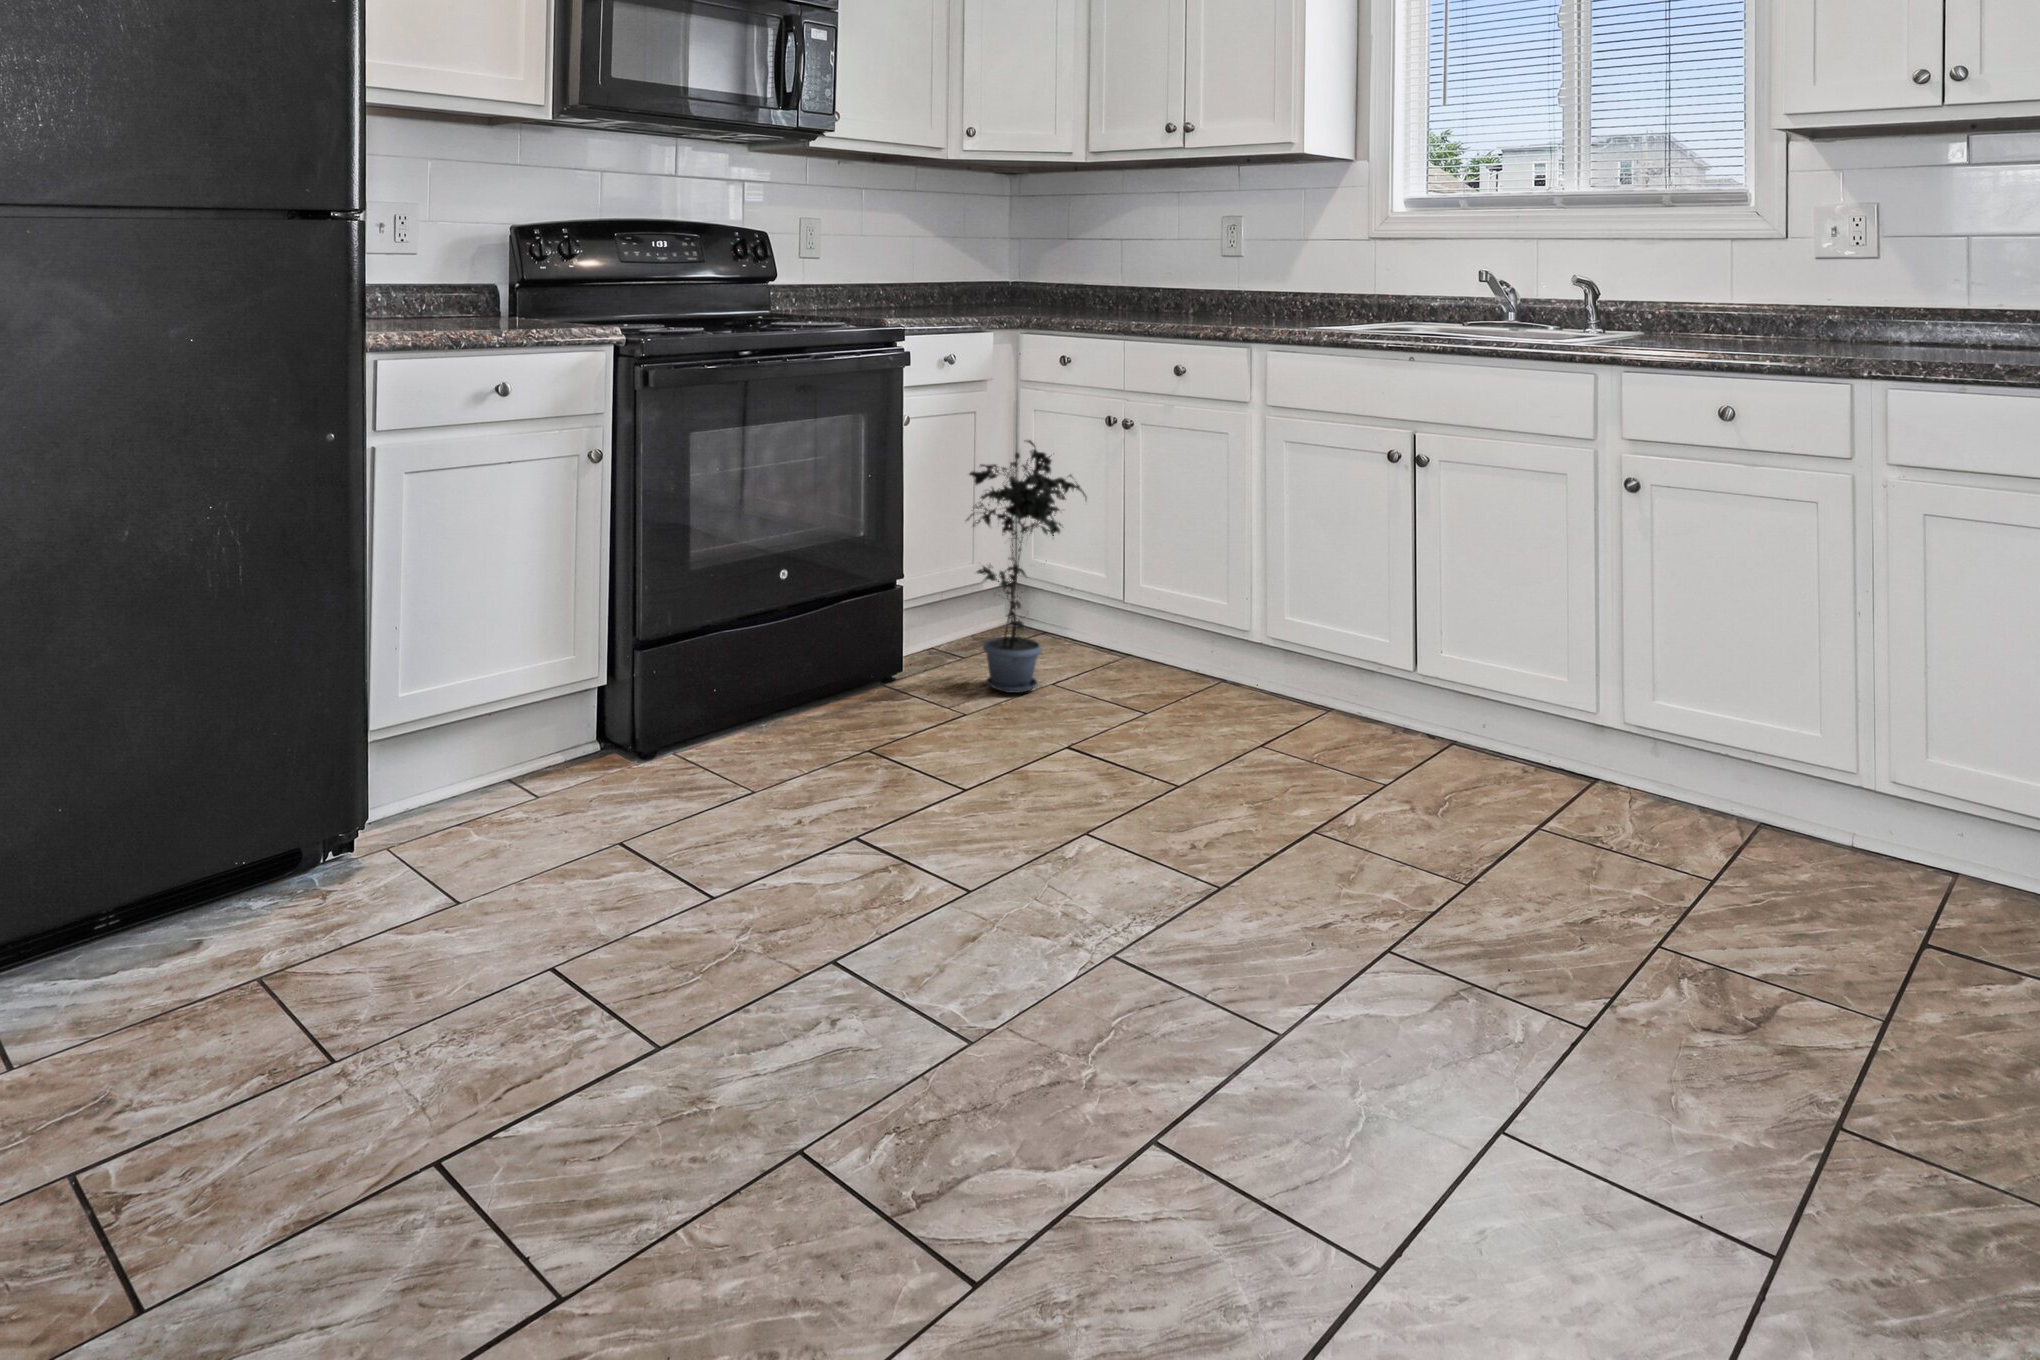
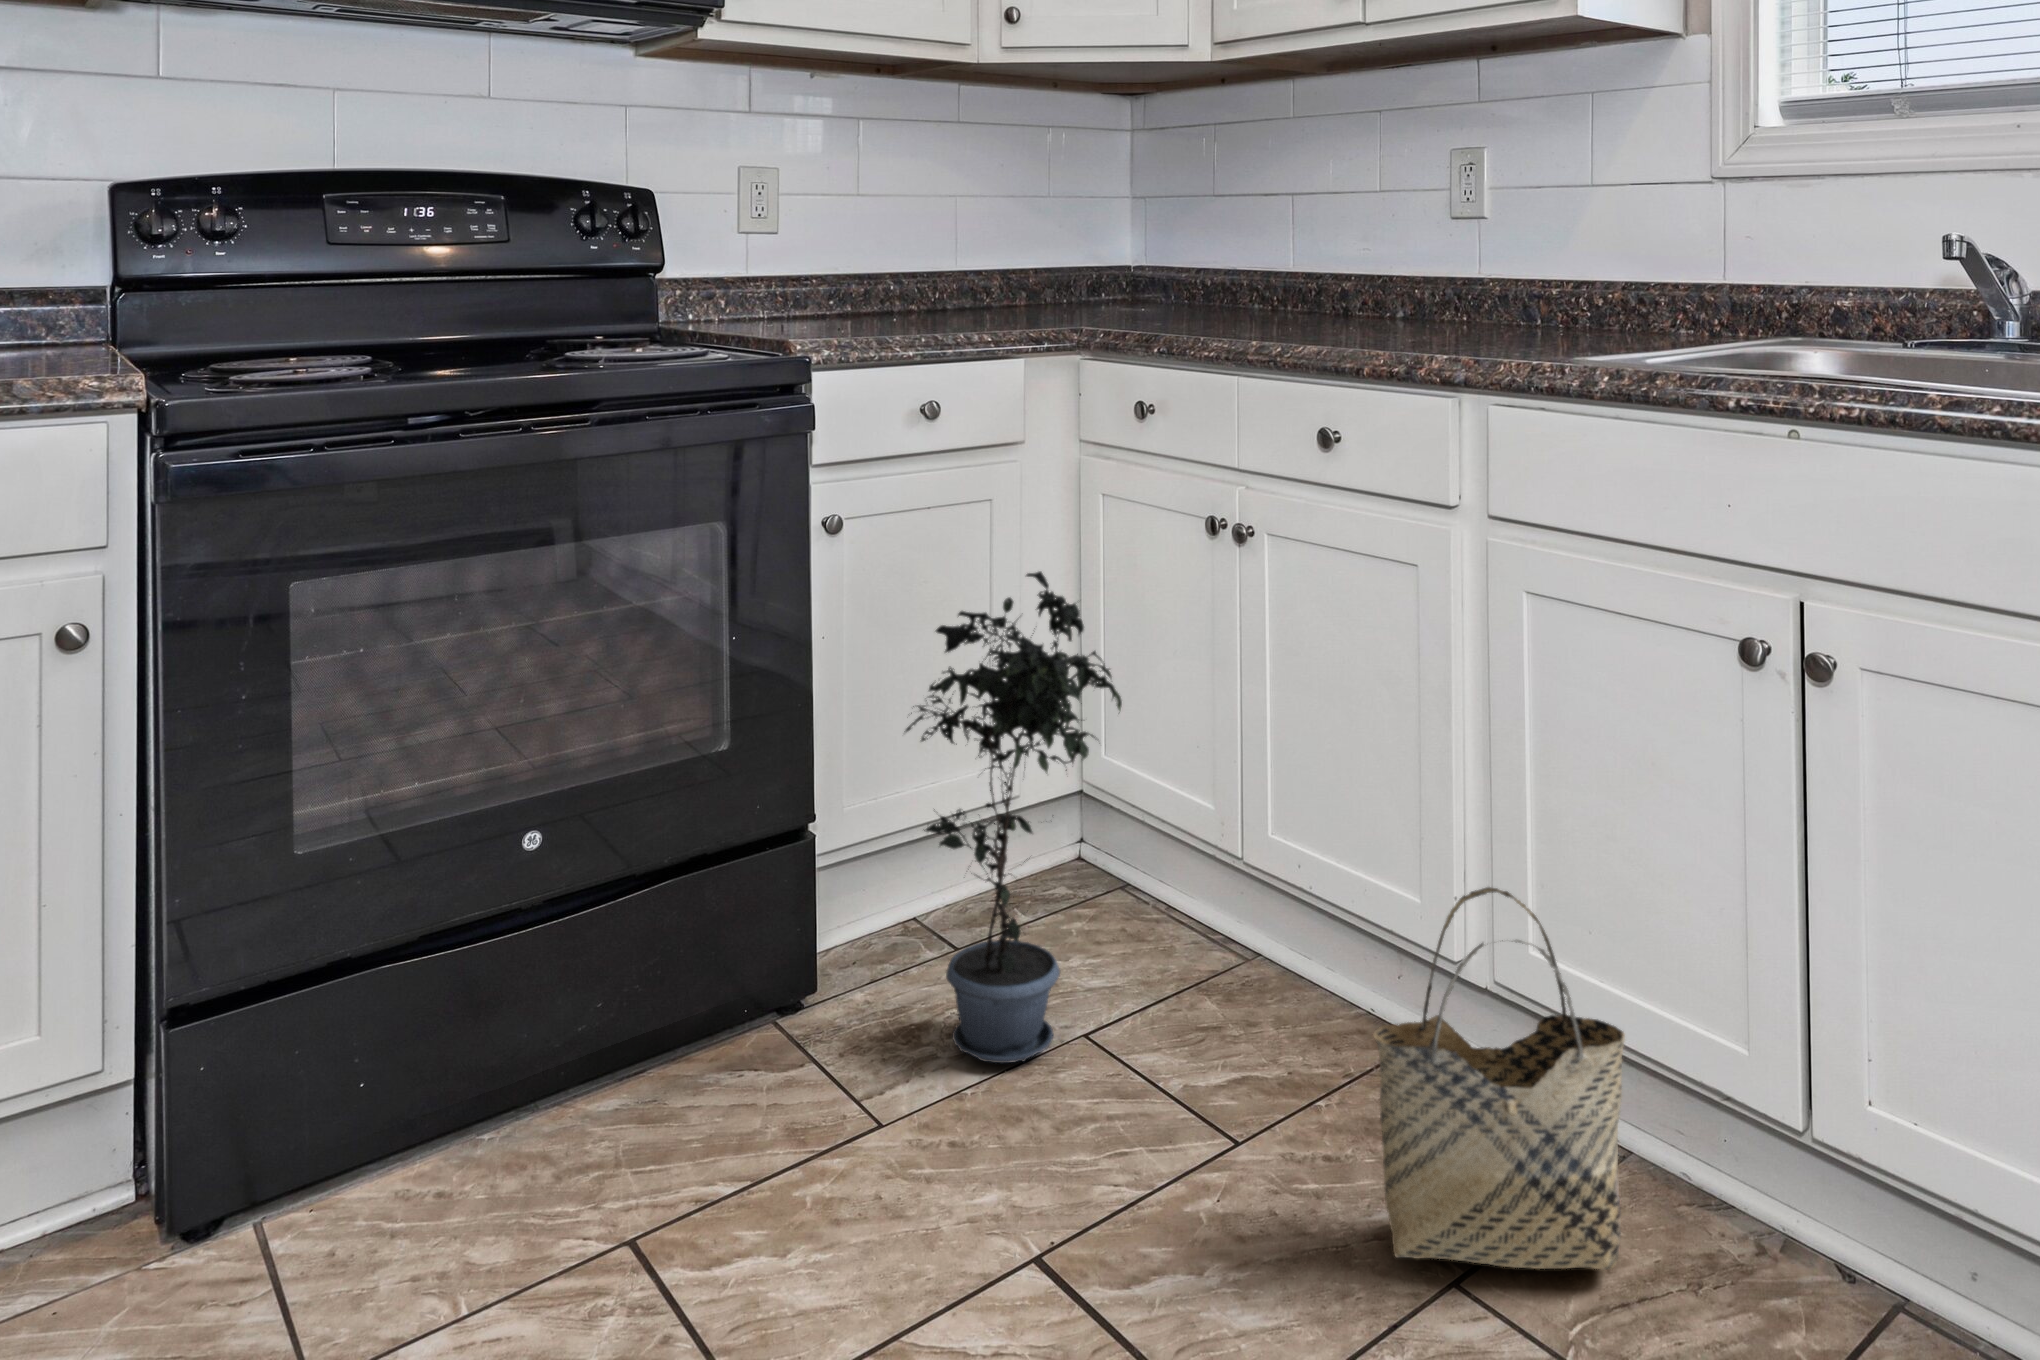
woven basket: none [1222,575,1335,739] -> present [1374,887,1625,1270]

